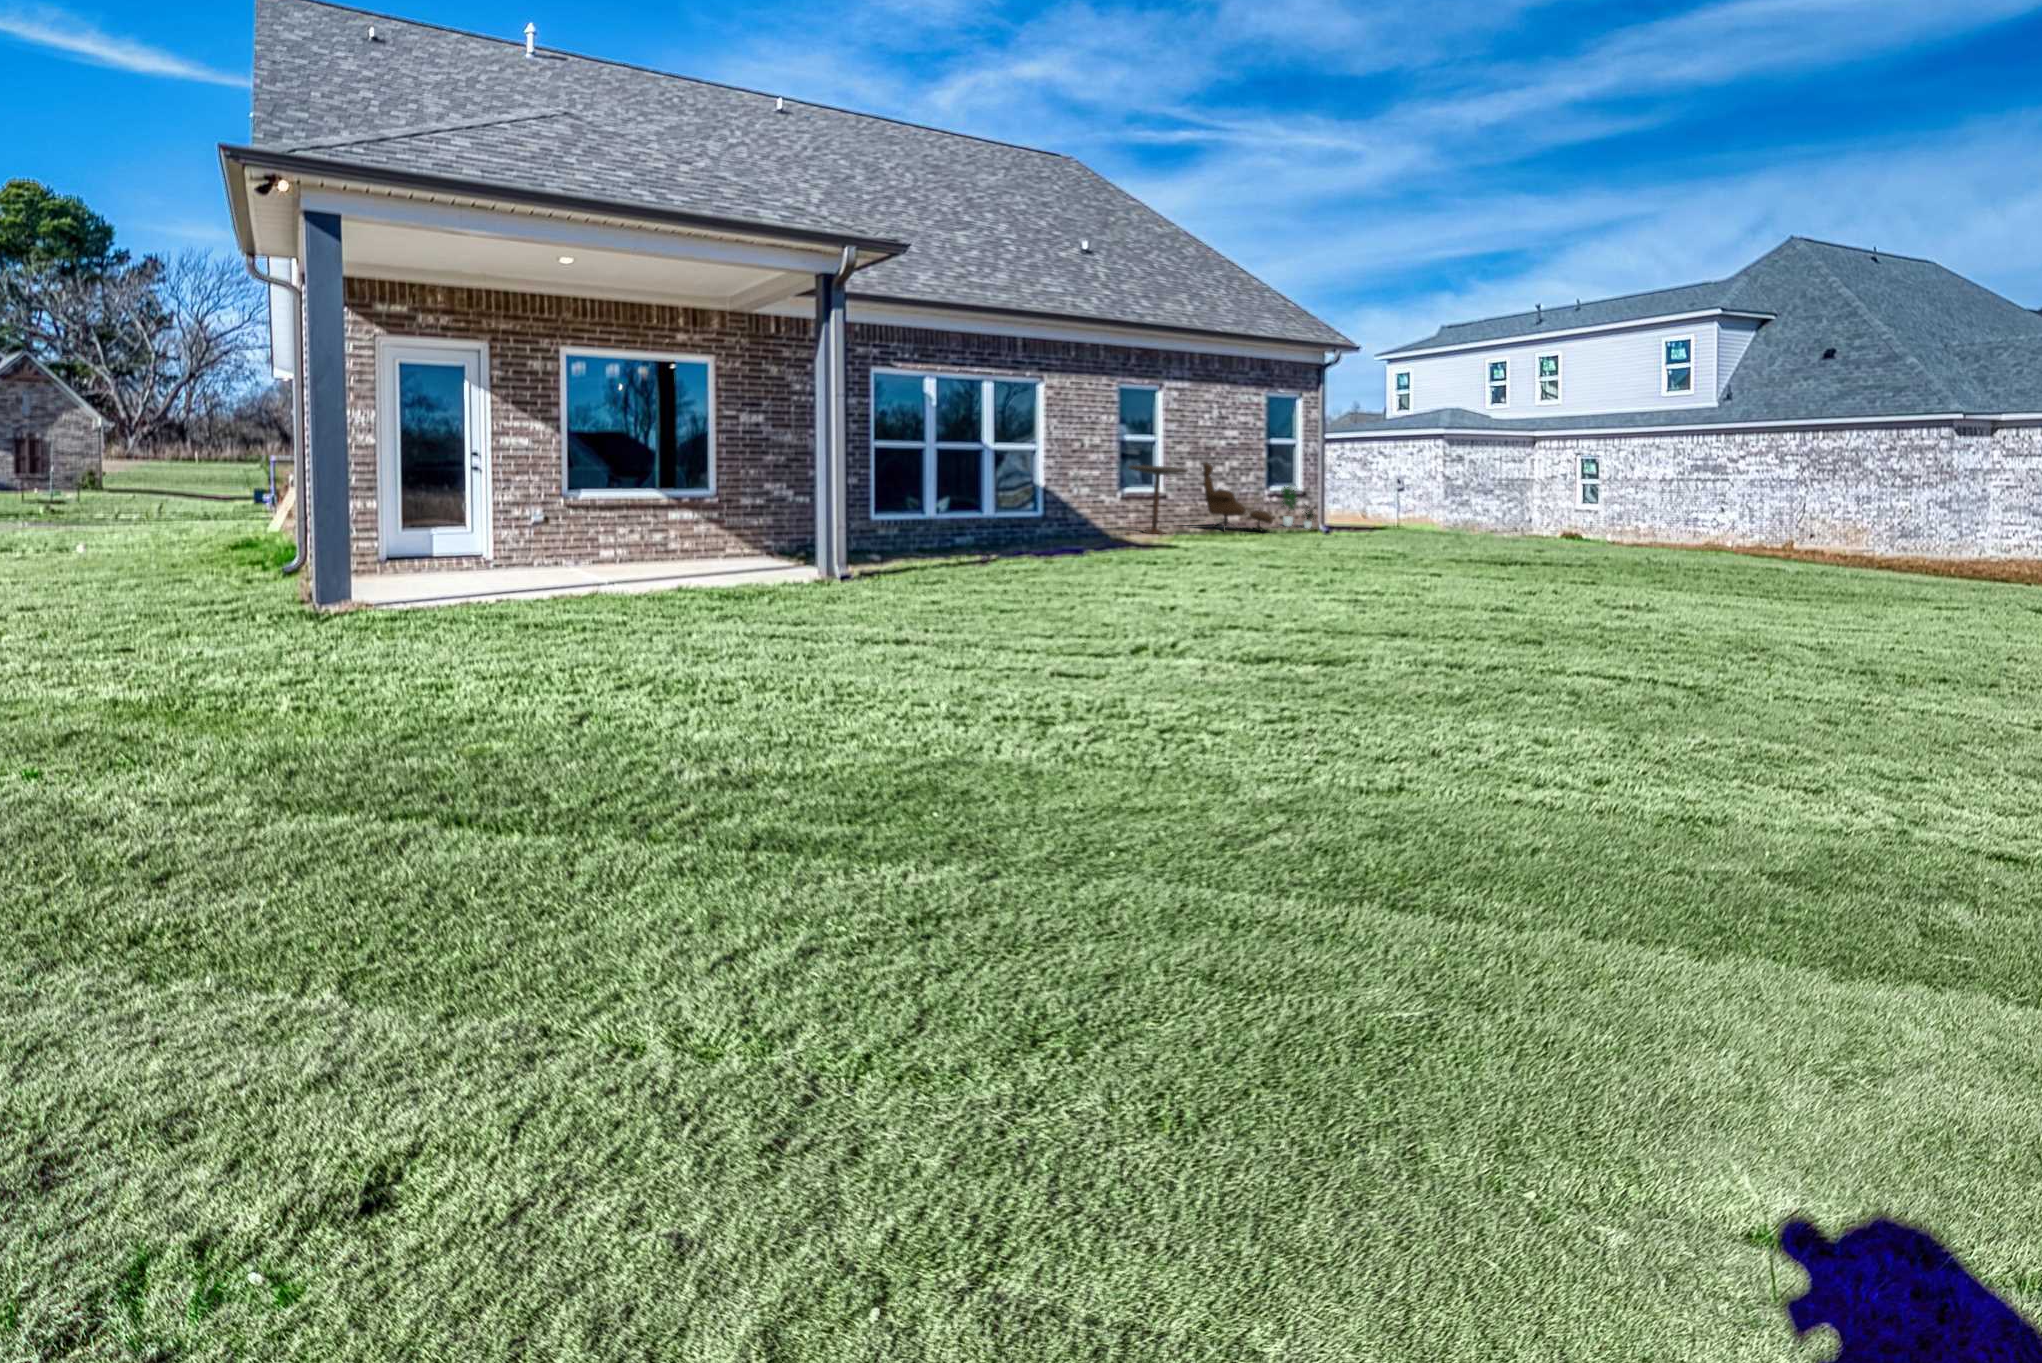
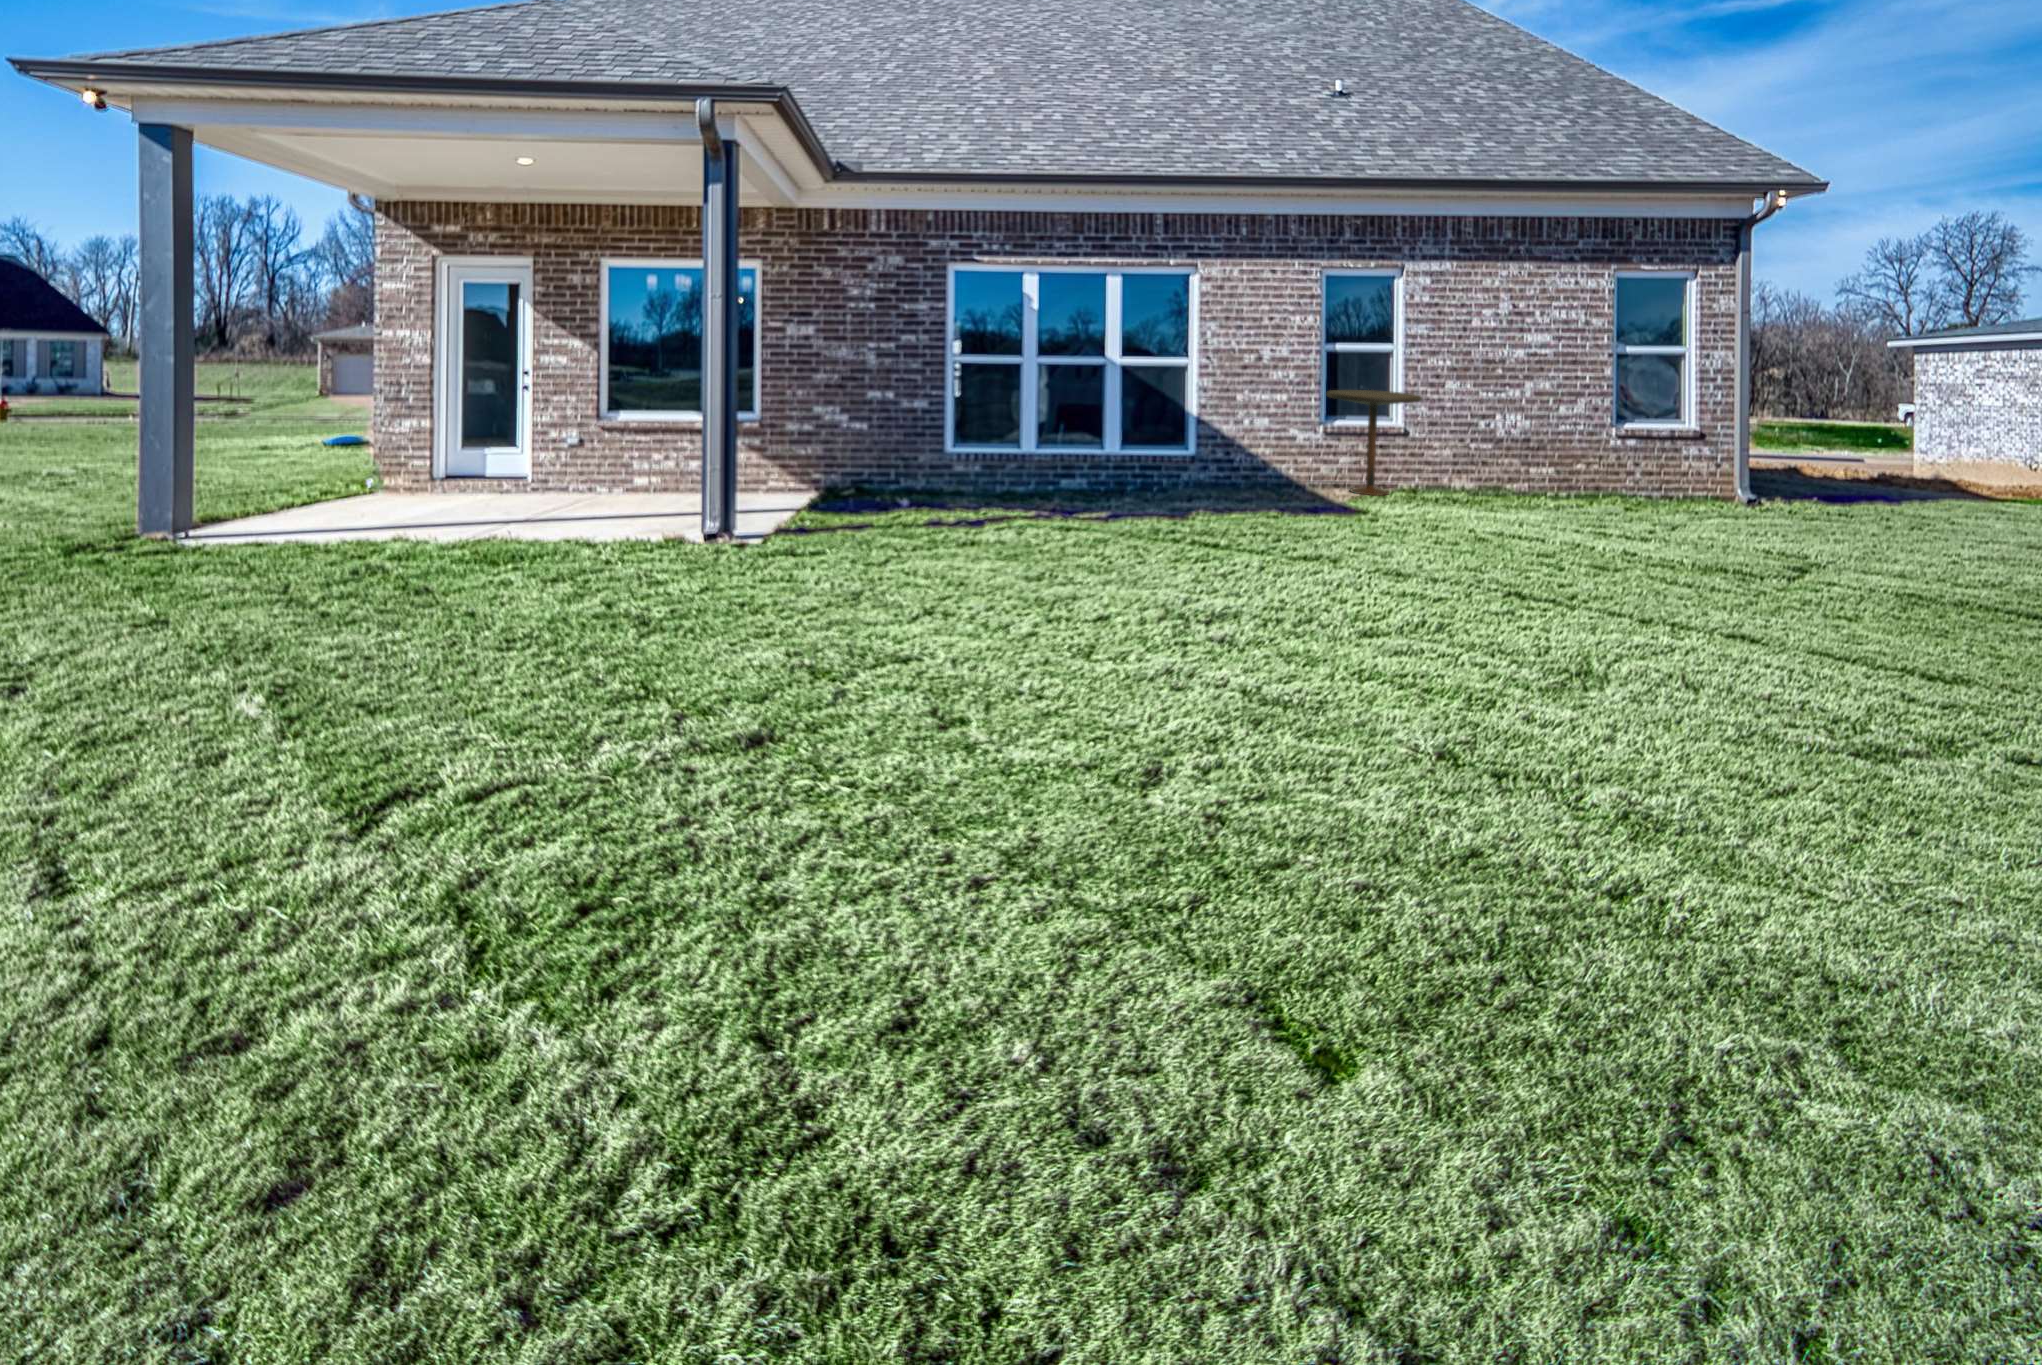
lounge chair: present [1203,462,1273,531] -> none [1473,386,1603,505]
potted plant: present [1281,485,1316,529] -> none [1648,420,1718,500]

